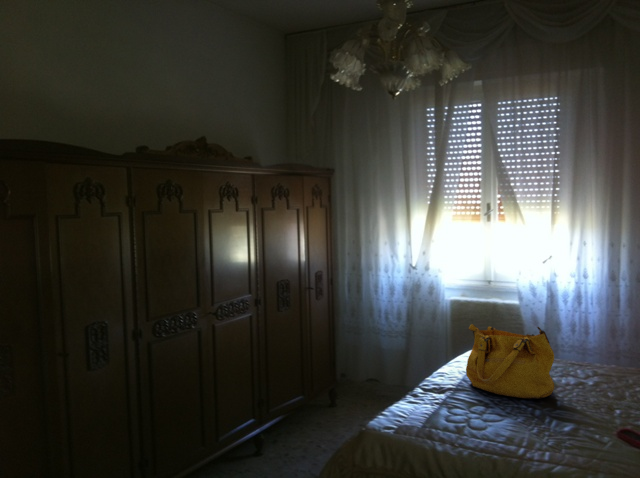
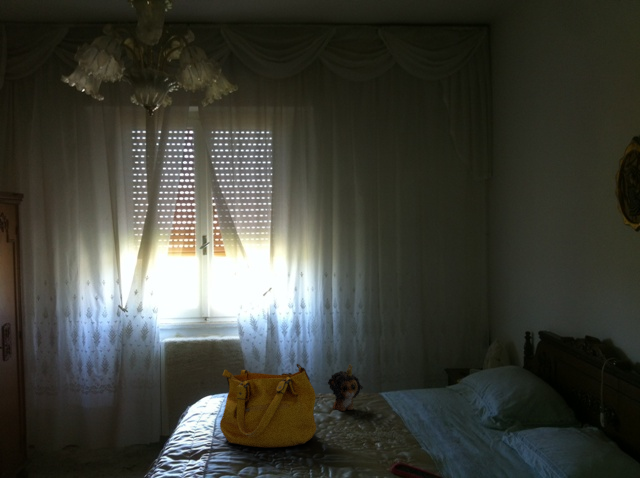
plush toy: none [580,335,622,380] -> present [328,364,364,411]

